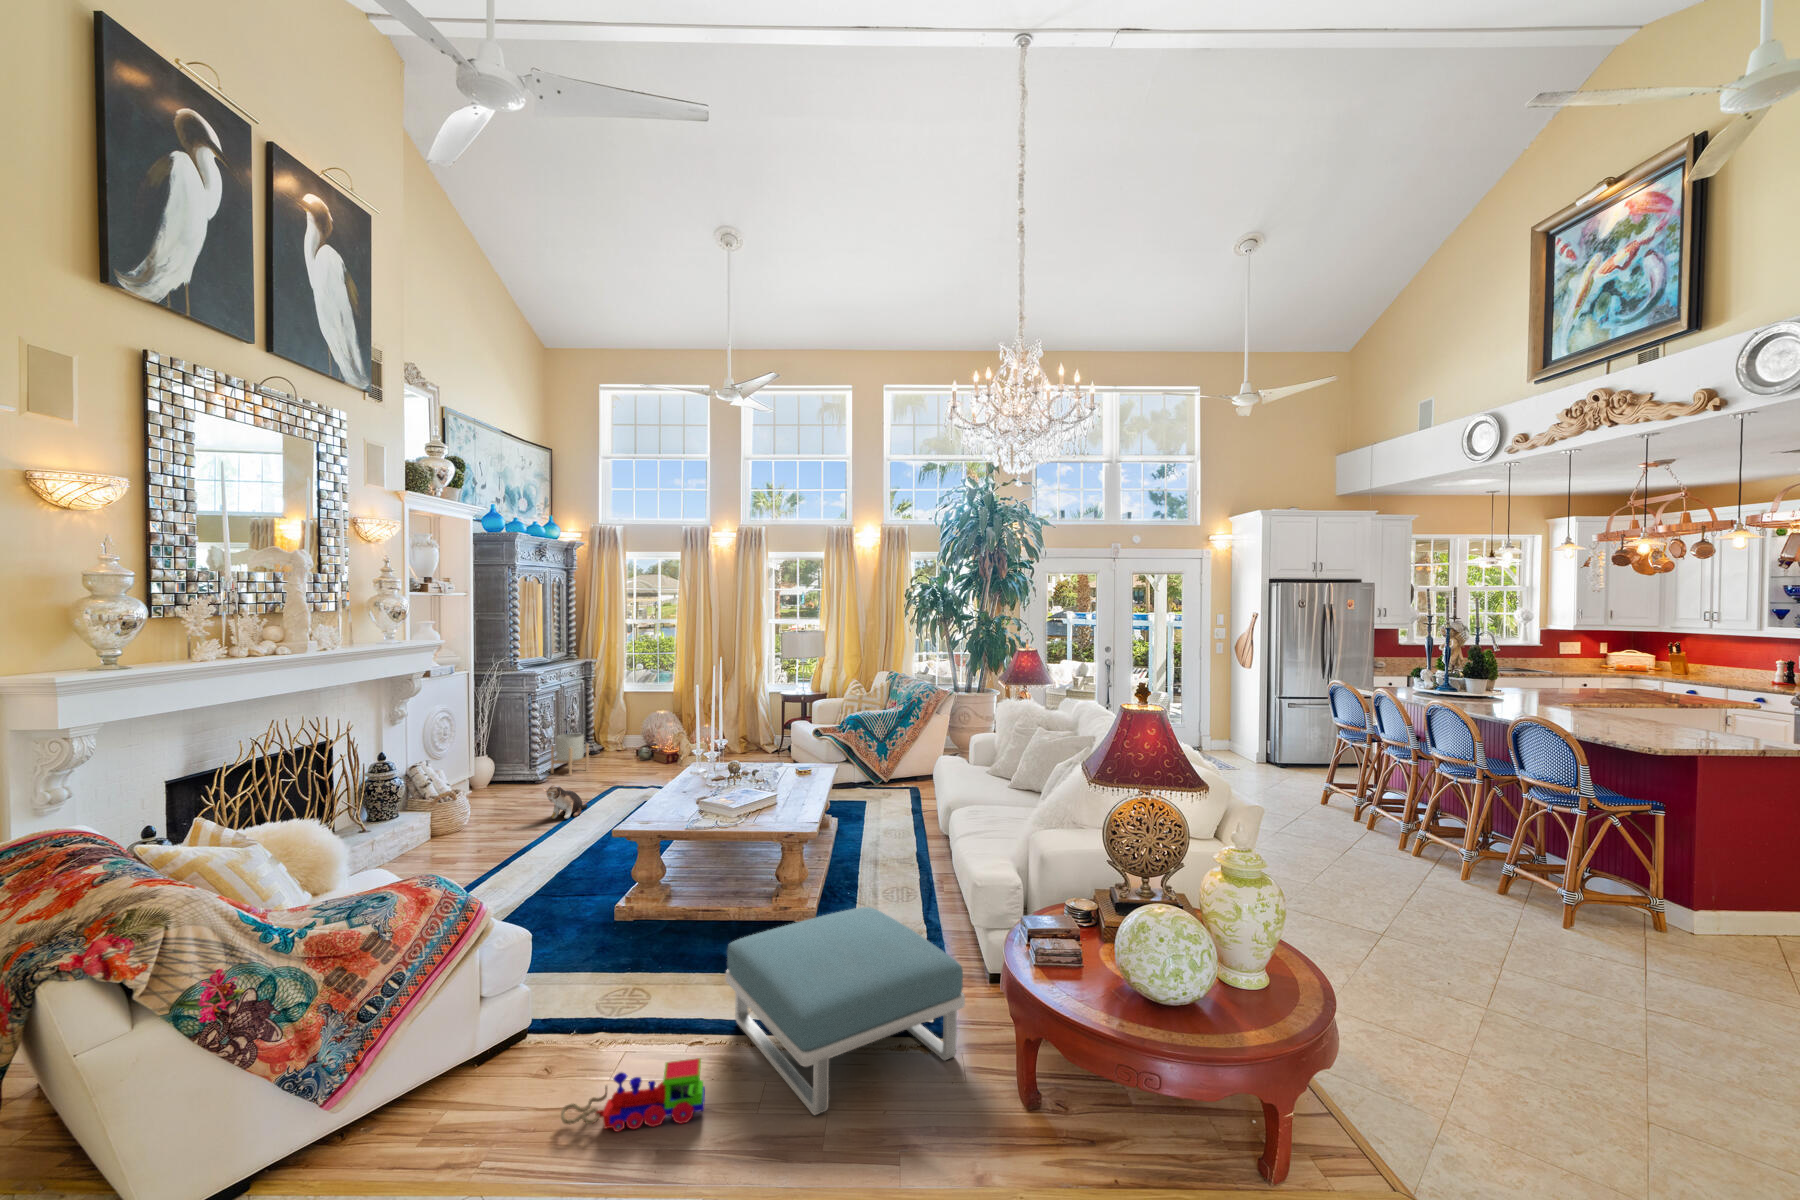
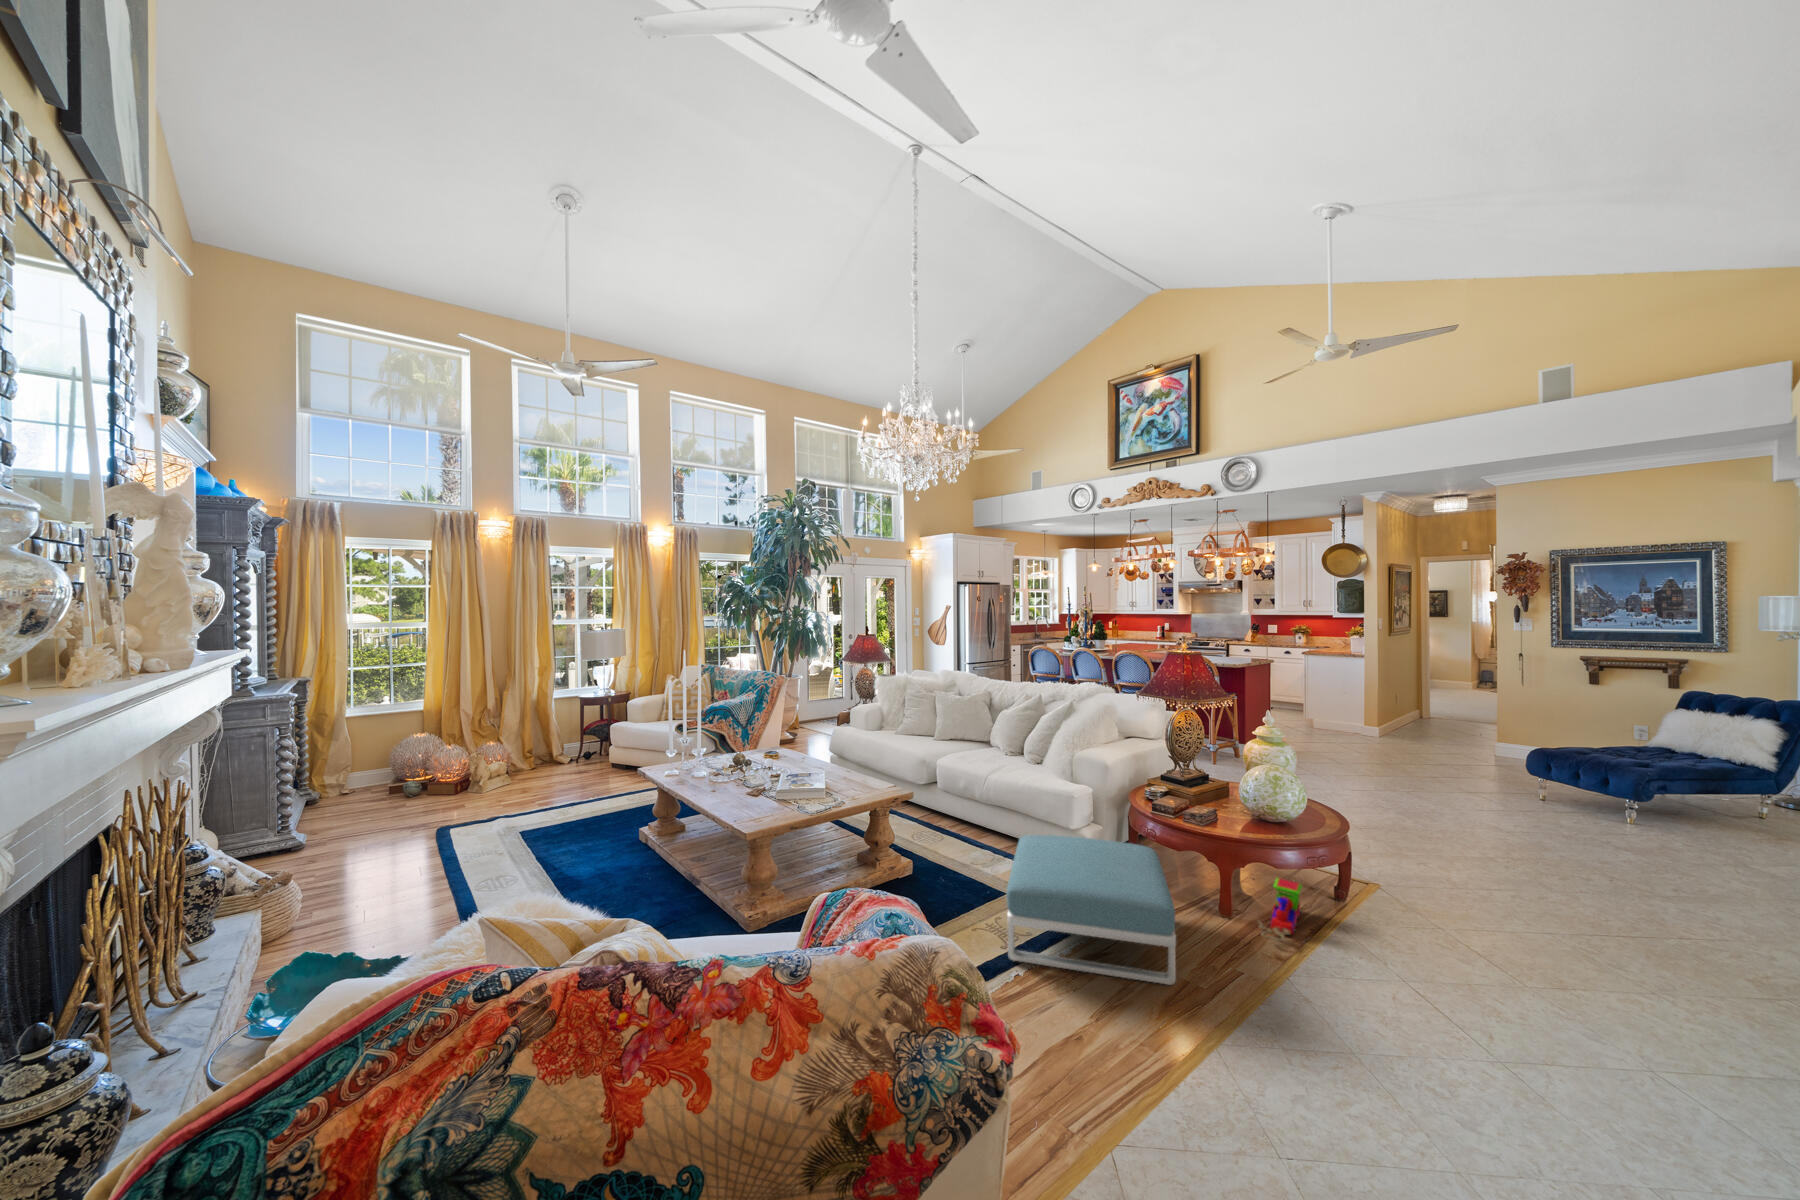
planter: present [551,734,589,776] -> none [300,774,359,835]
plush toy: present [543,785,587,819] -> none [422,832,463,878]
toy train: present [561,1058,705,1132] -> present [1257,878,1302,941]

